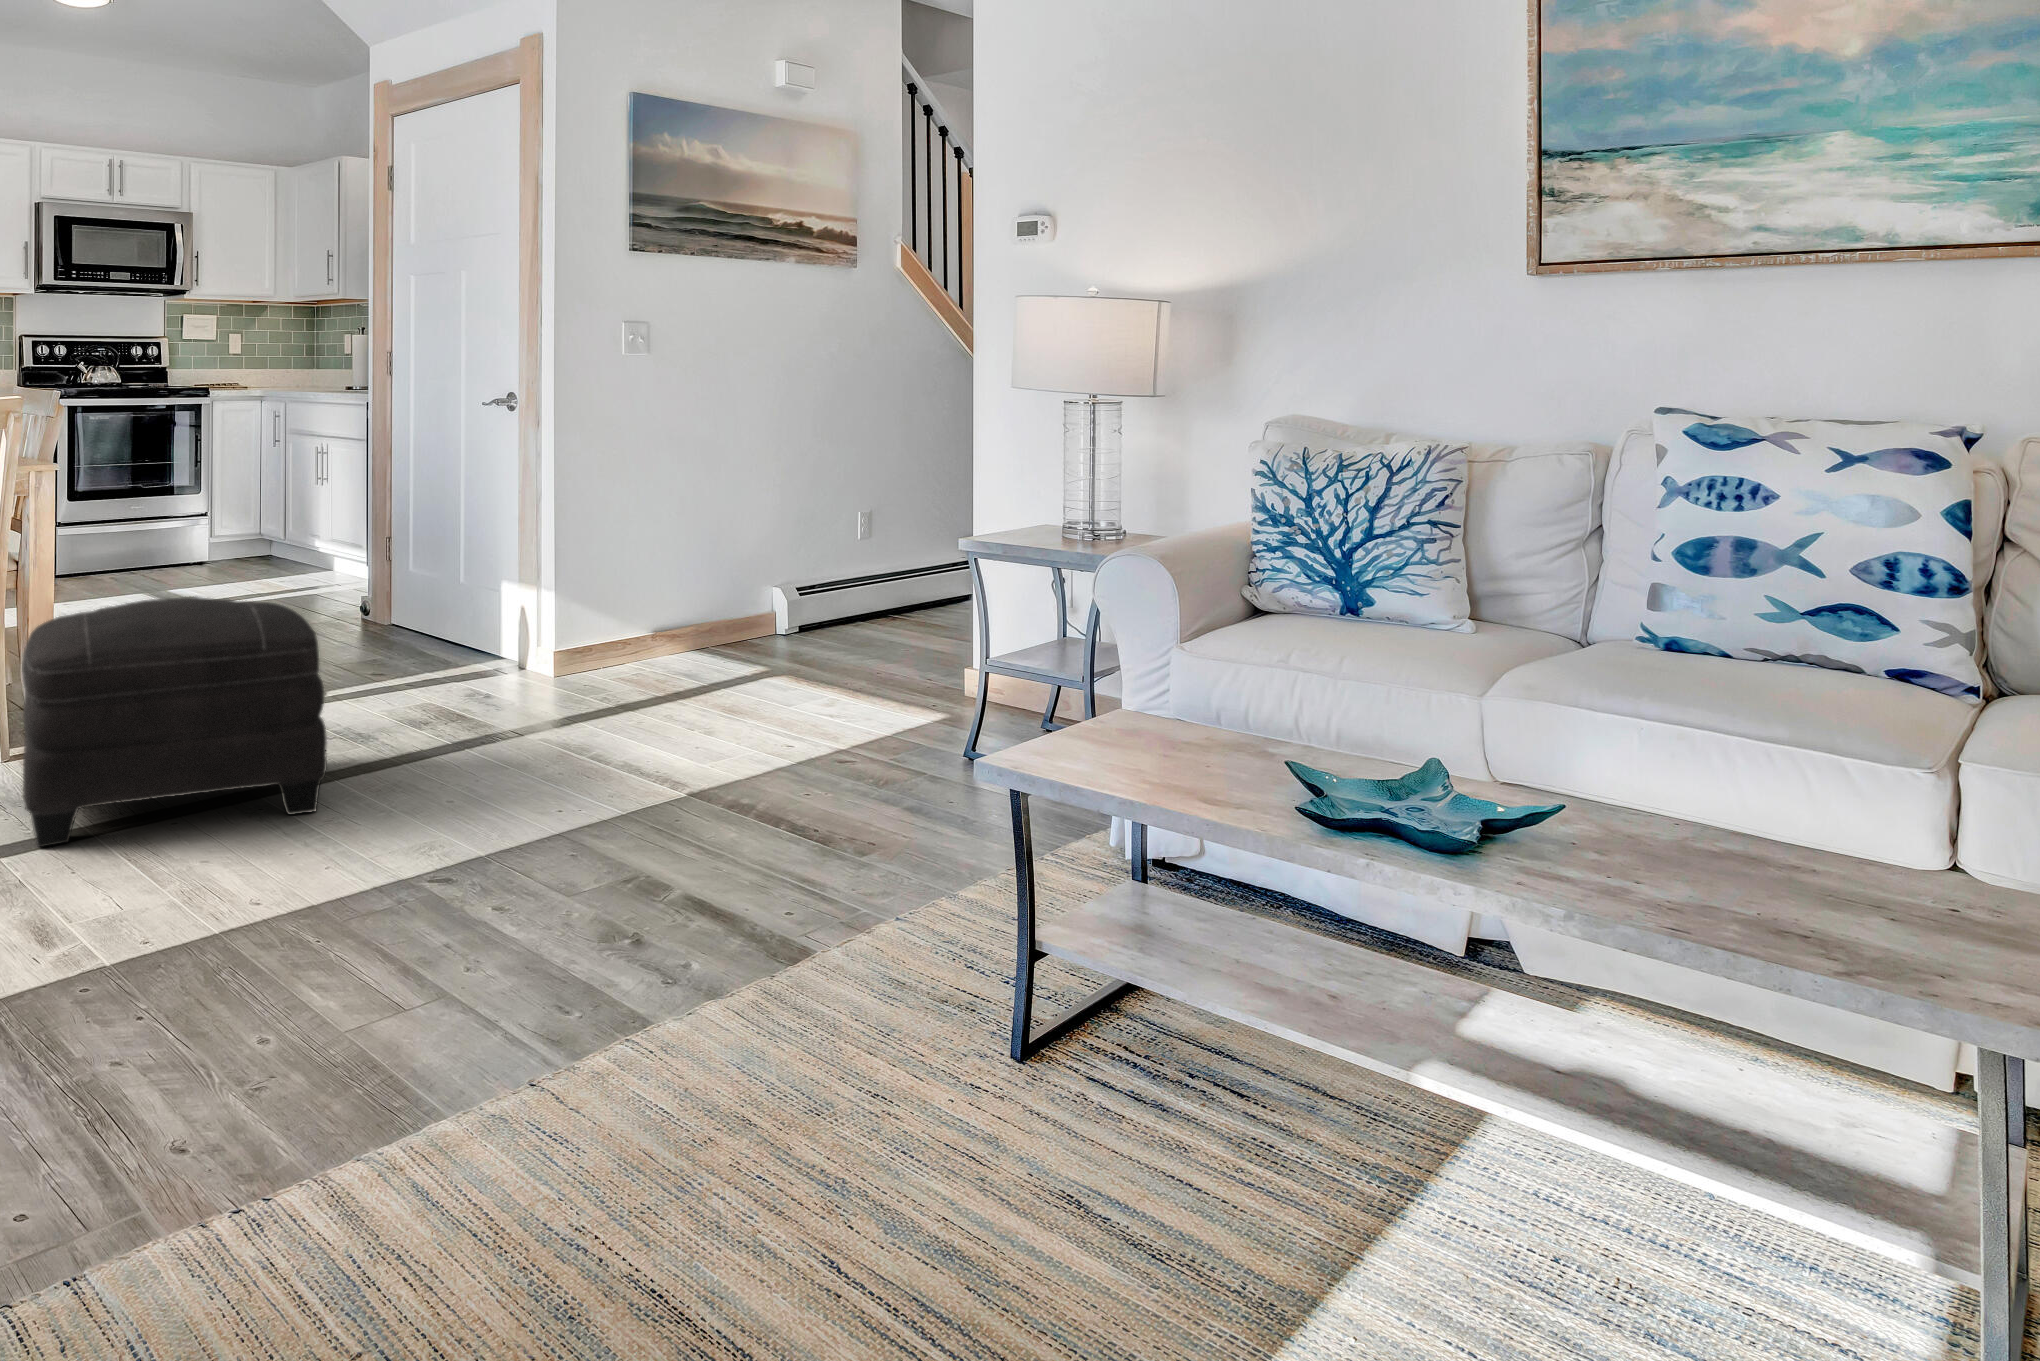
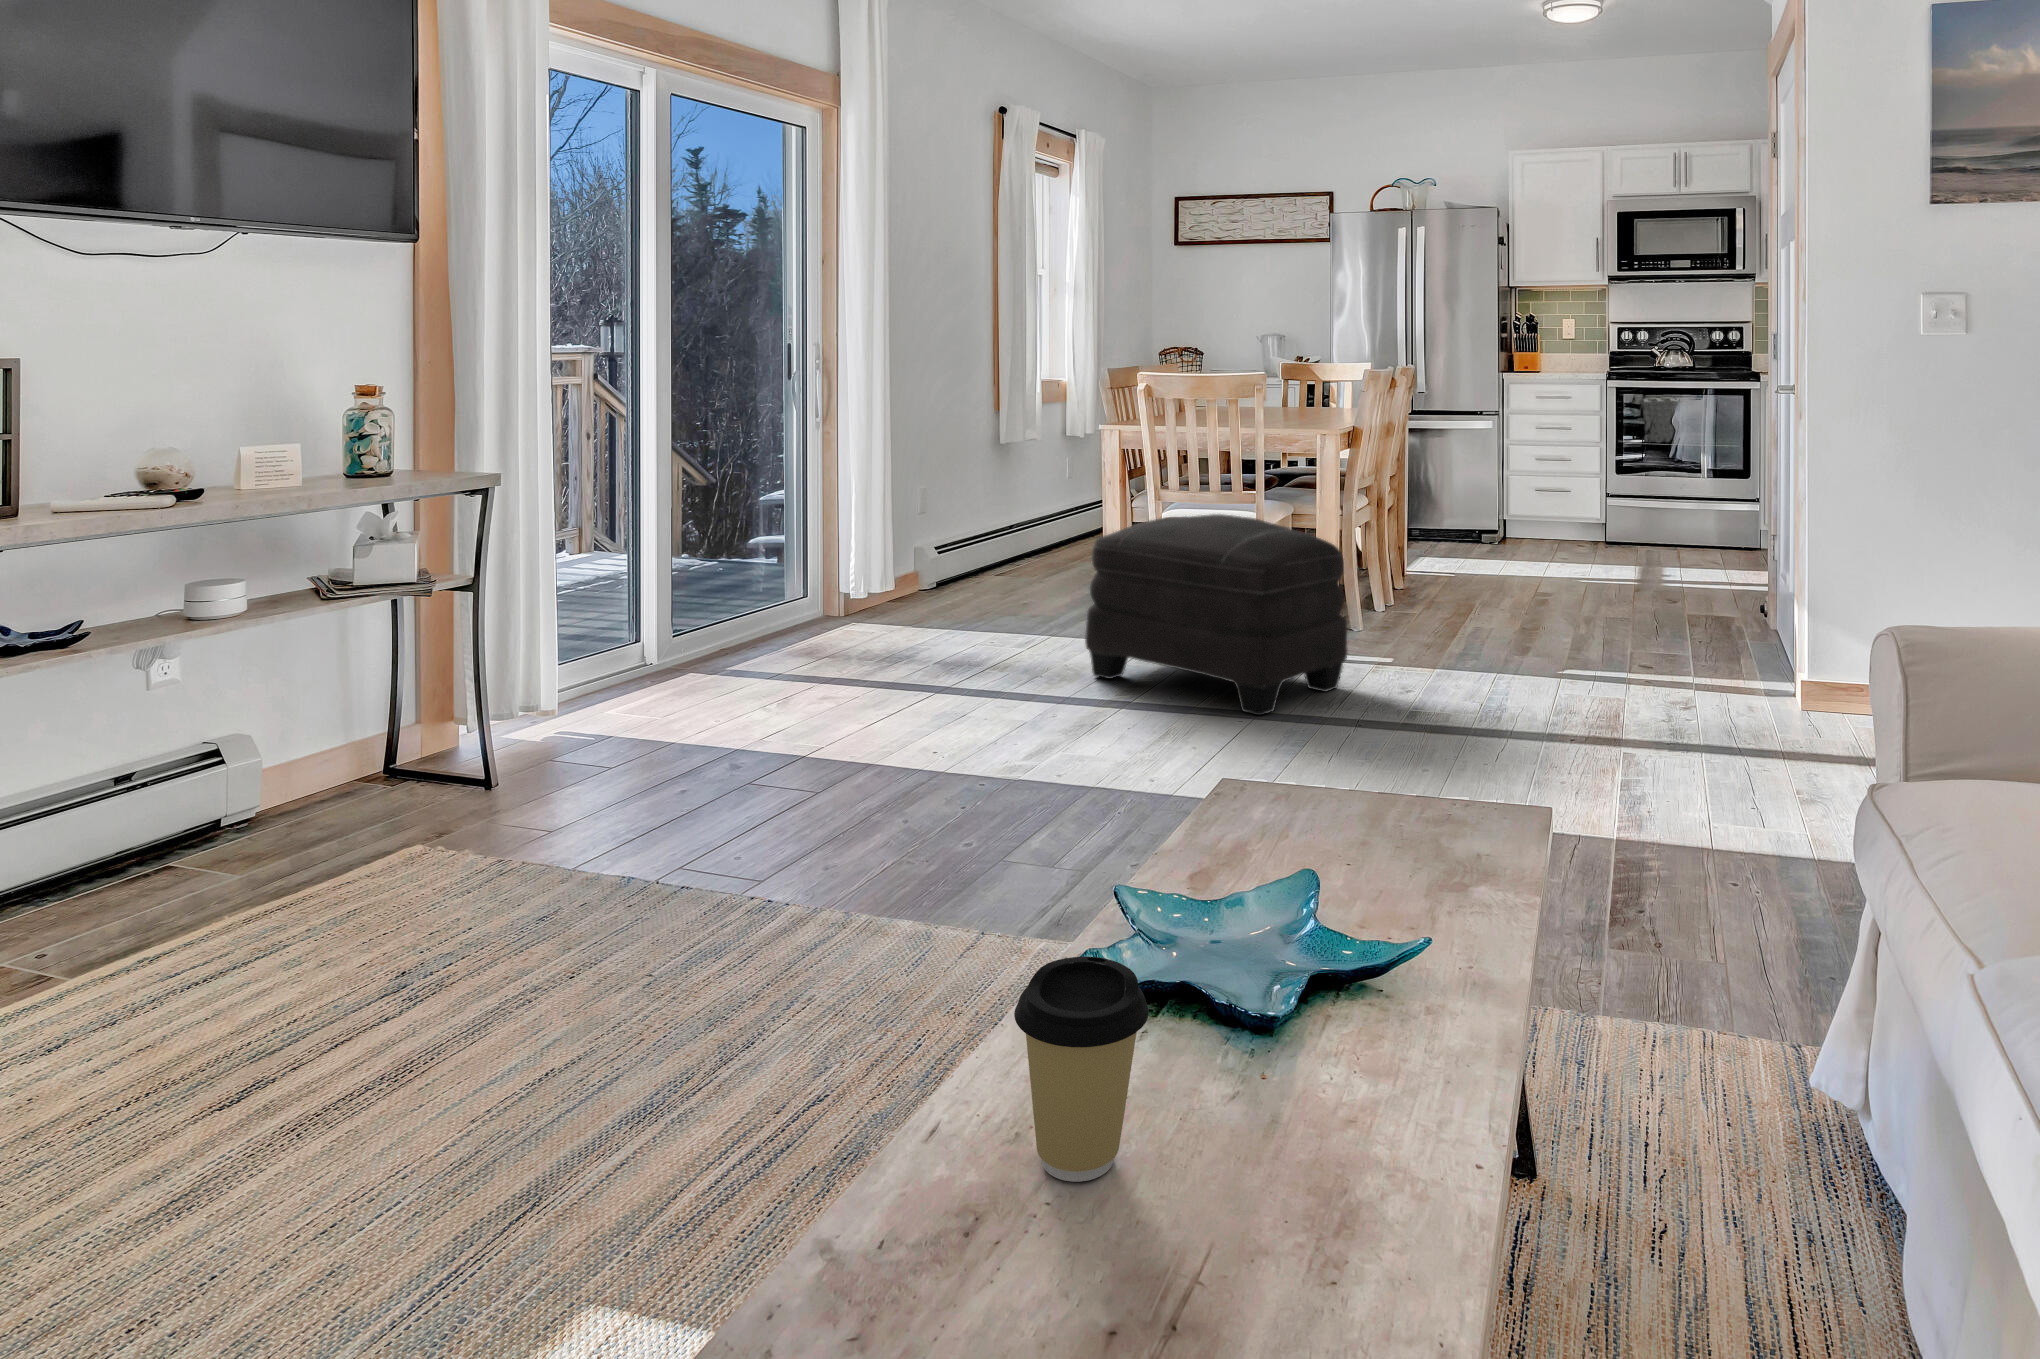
coffee cup: none [1675,757,1764,866] -> present [1014,956,1149,1182]

